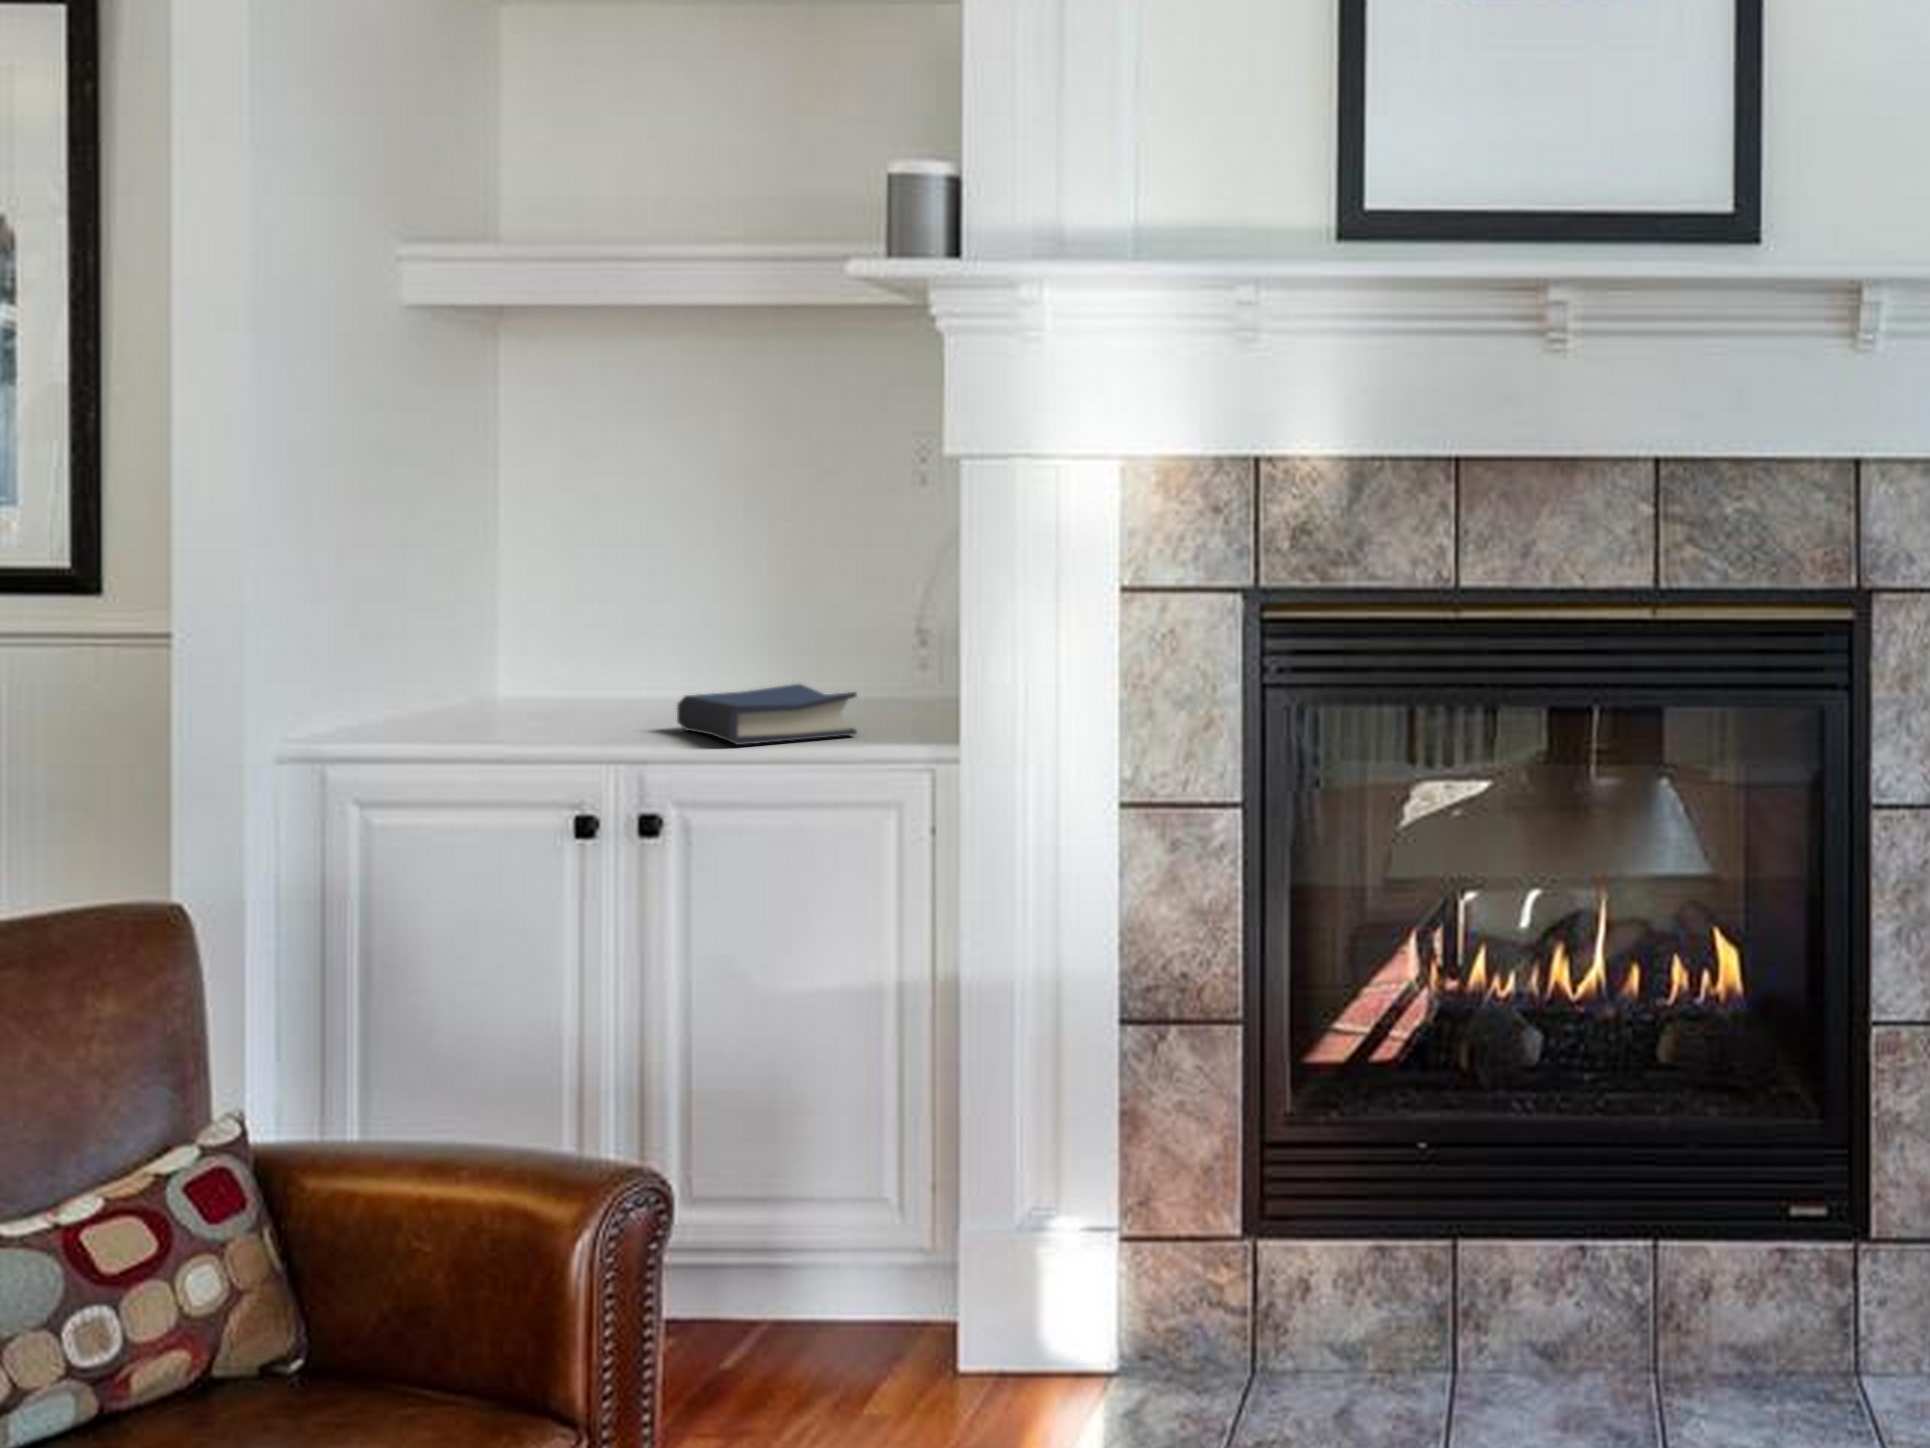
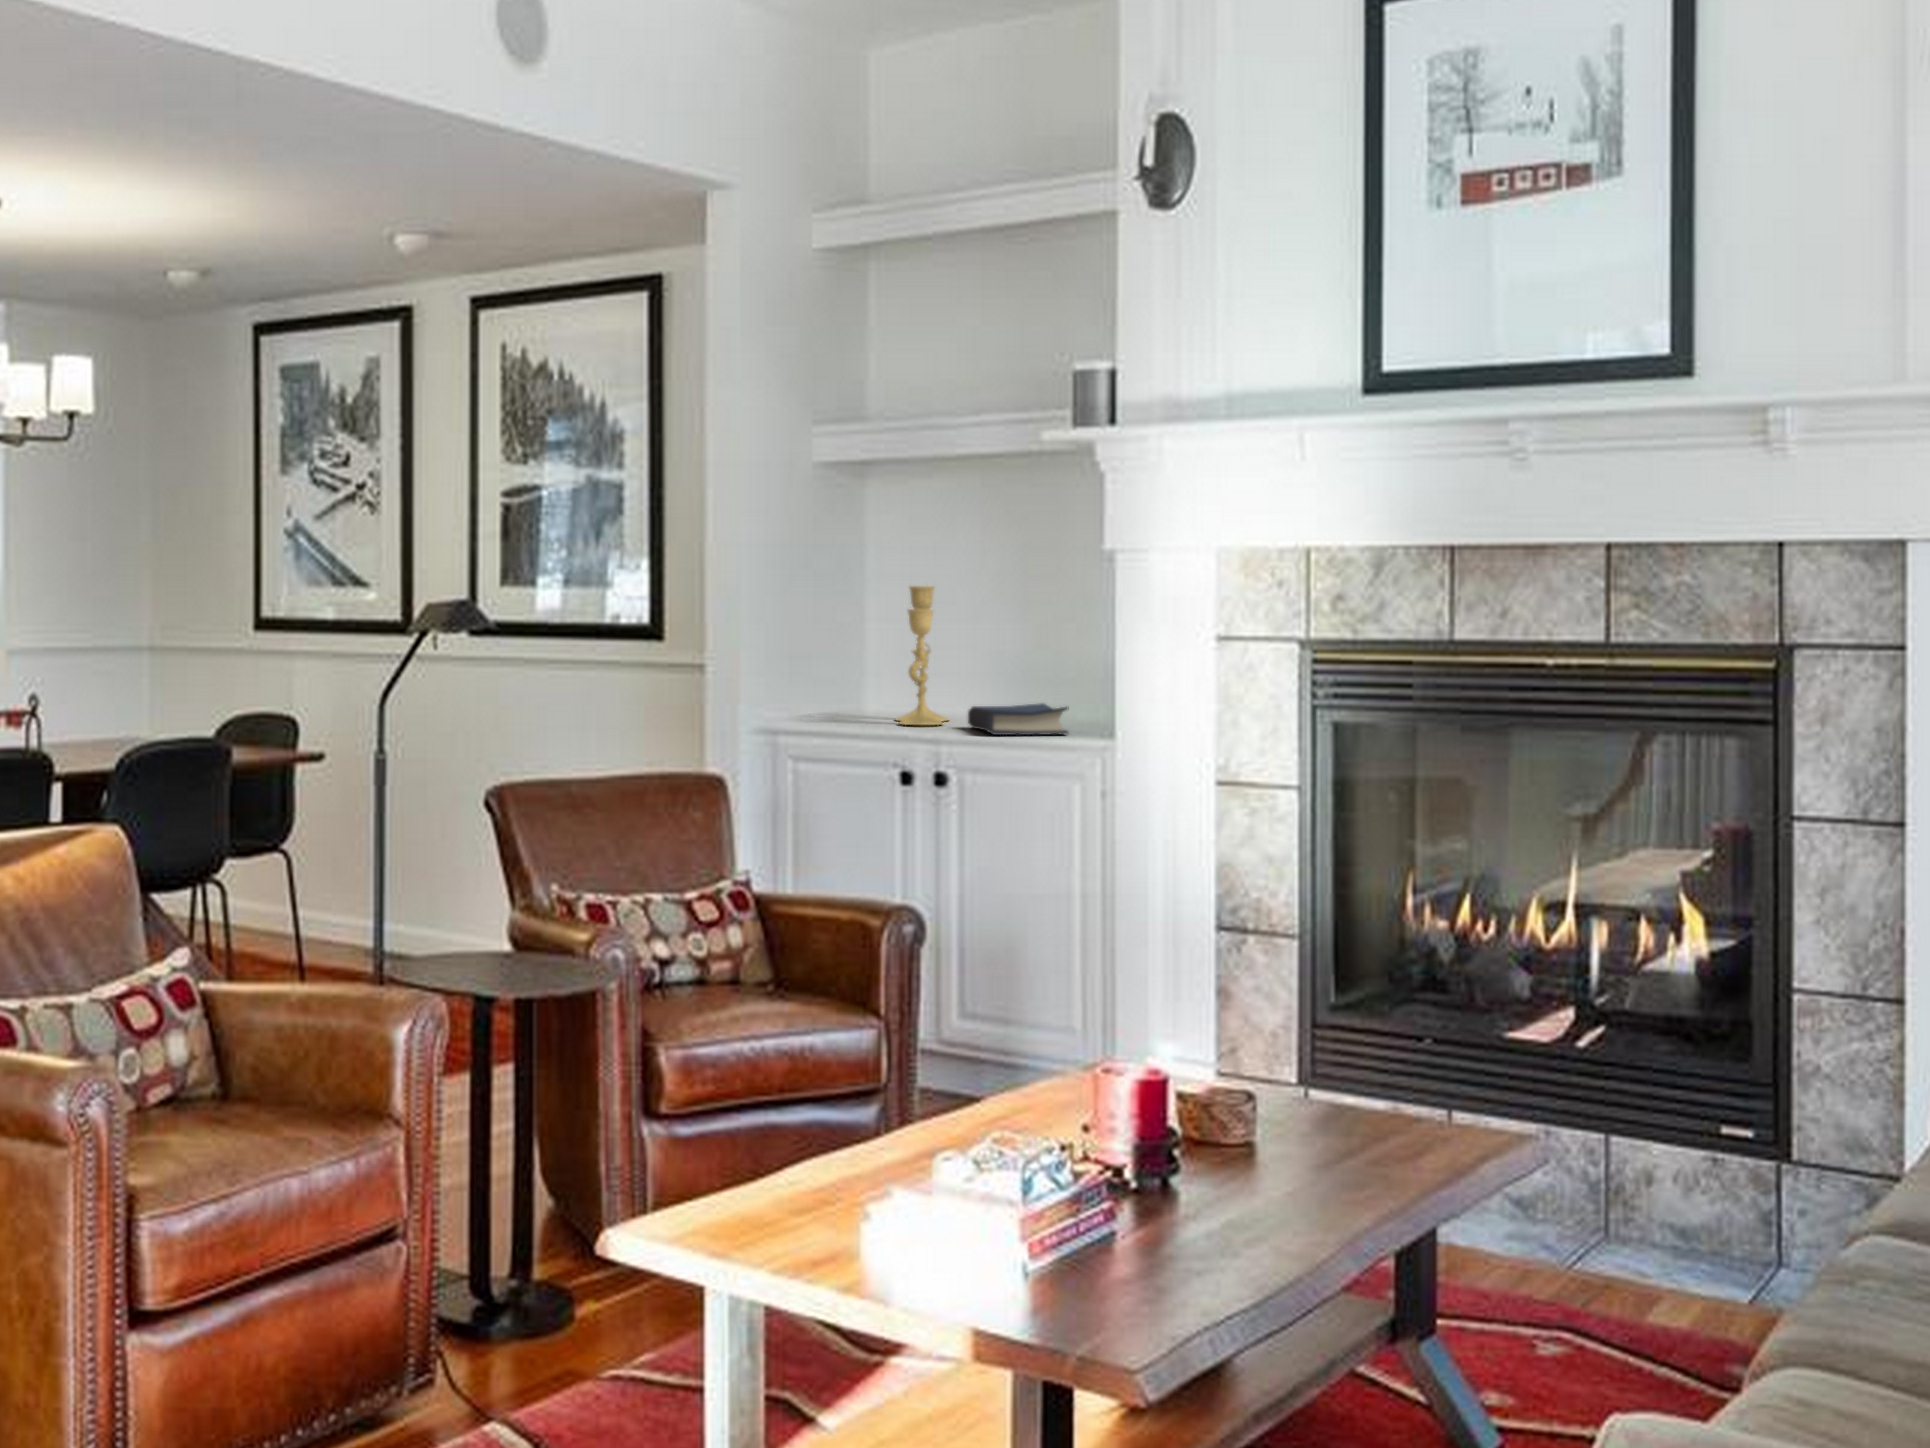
candlestick: none [536,503,632,731] -> present [897,586,948,725]

